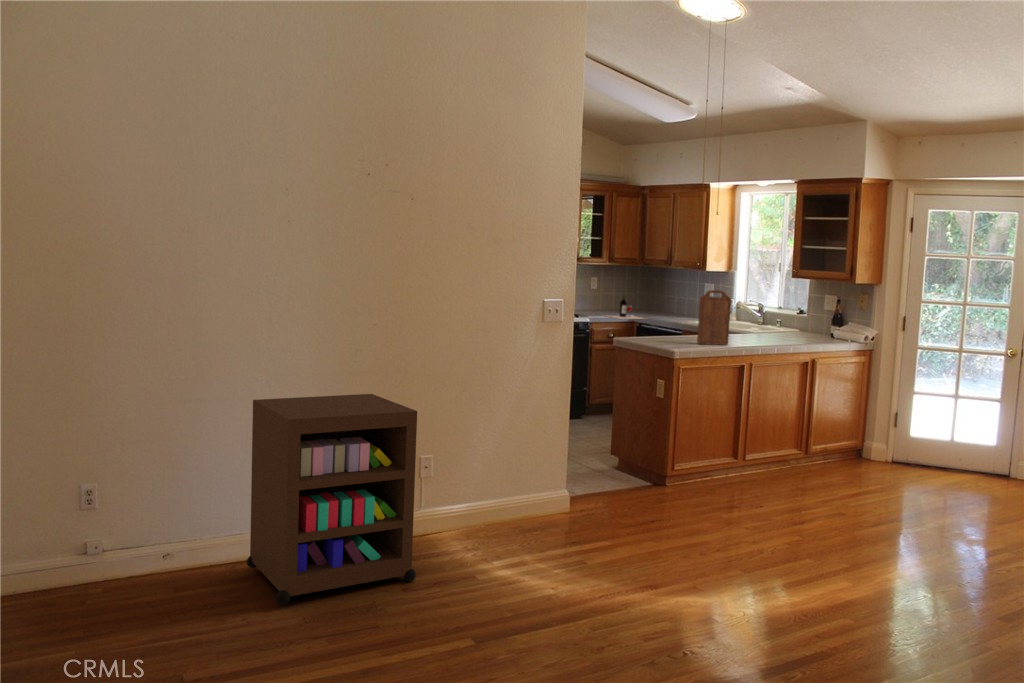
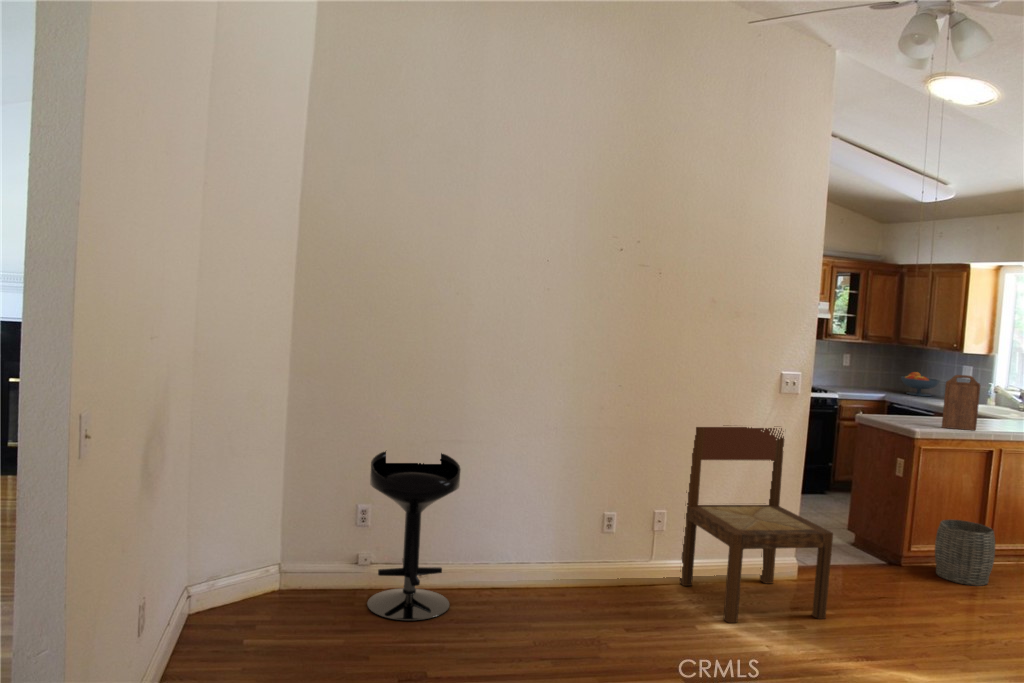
fruit bowl: none [648,293,683,316] -> present [901,372,939,396]
wine bottle: present [608,295,644,319] -> none [850,372,901,398]
dining chair: none [449,352,609,570] -> present [680,426,833,623]
storage cabinet: present [247,394,417,605] -> none [506,450,653,623]
bar stool: none [52,407,179,627] -> present [367,451,461,620]
woven basket: none [696,435,750,498] -> present [935,520,995,586]

